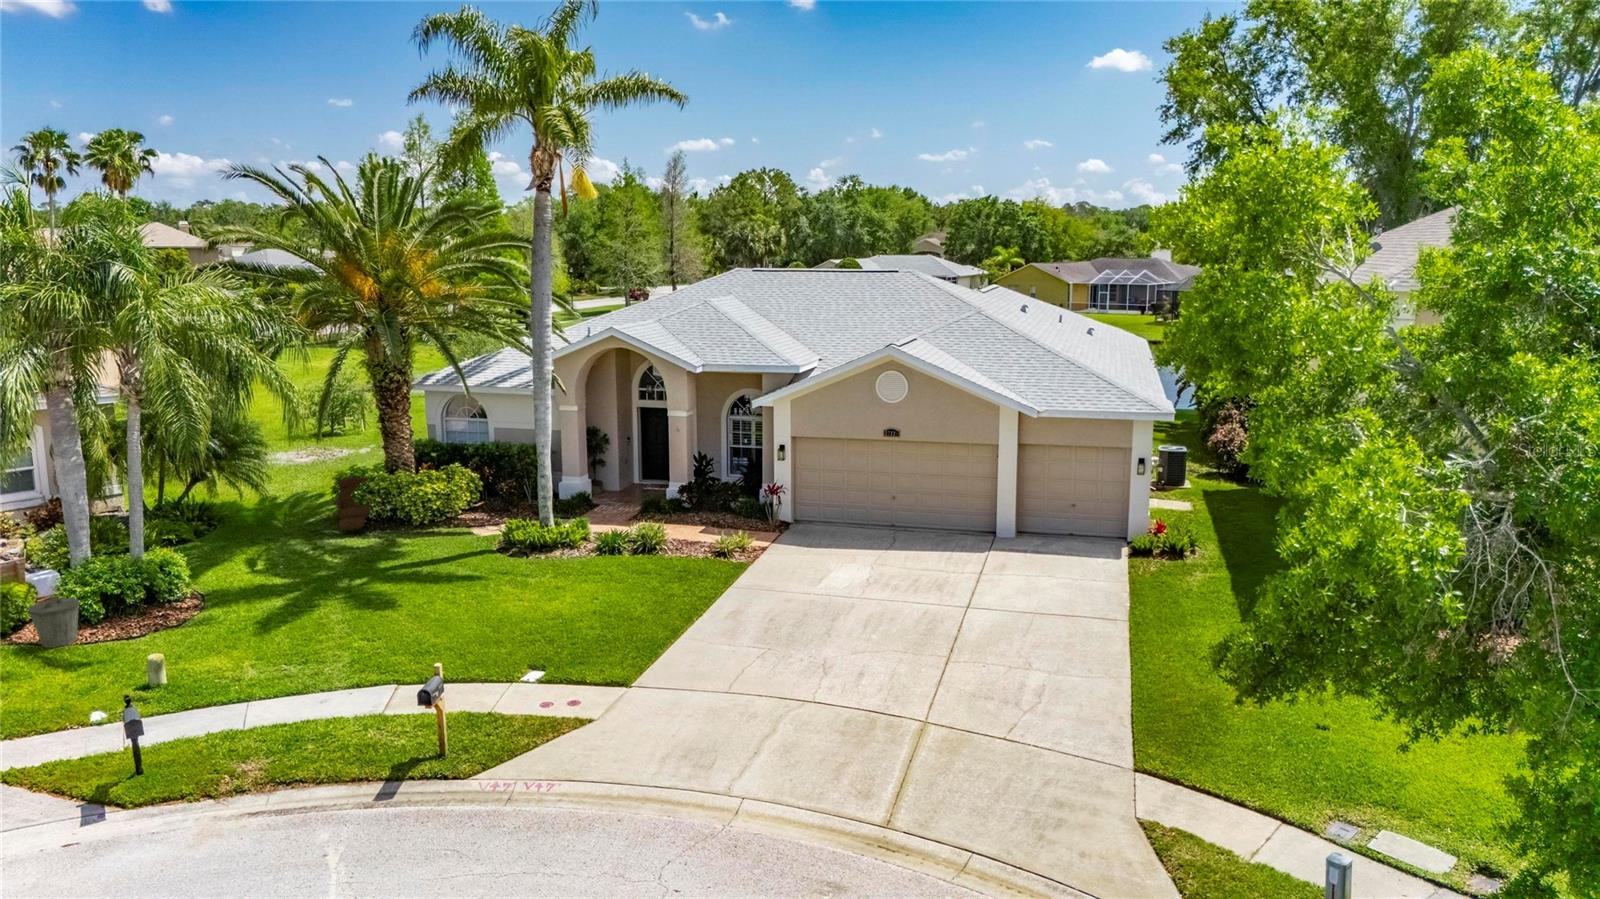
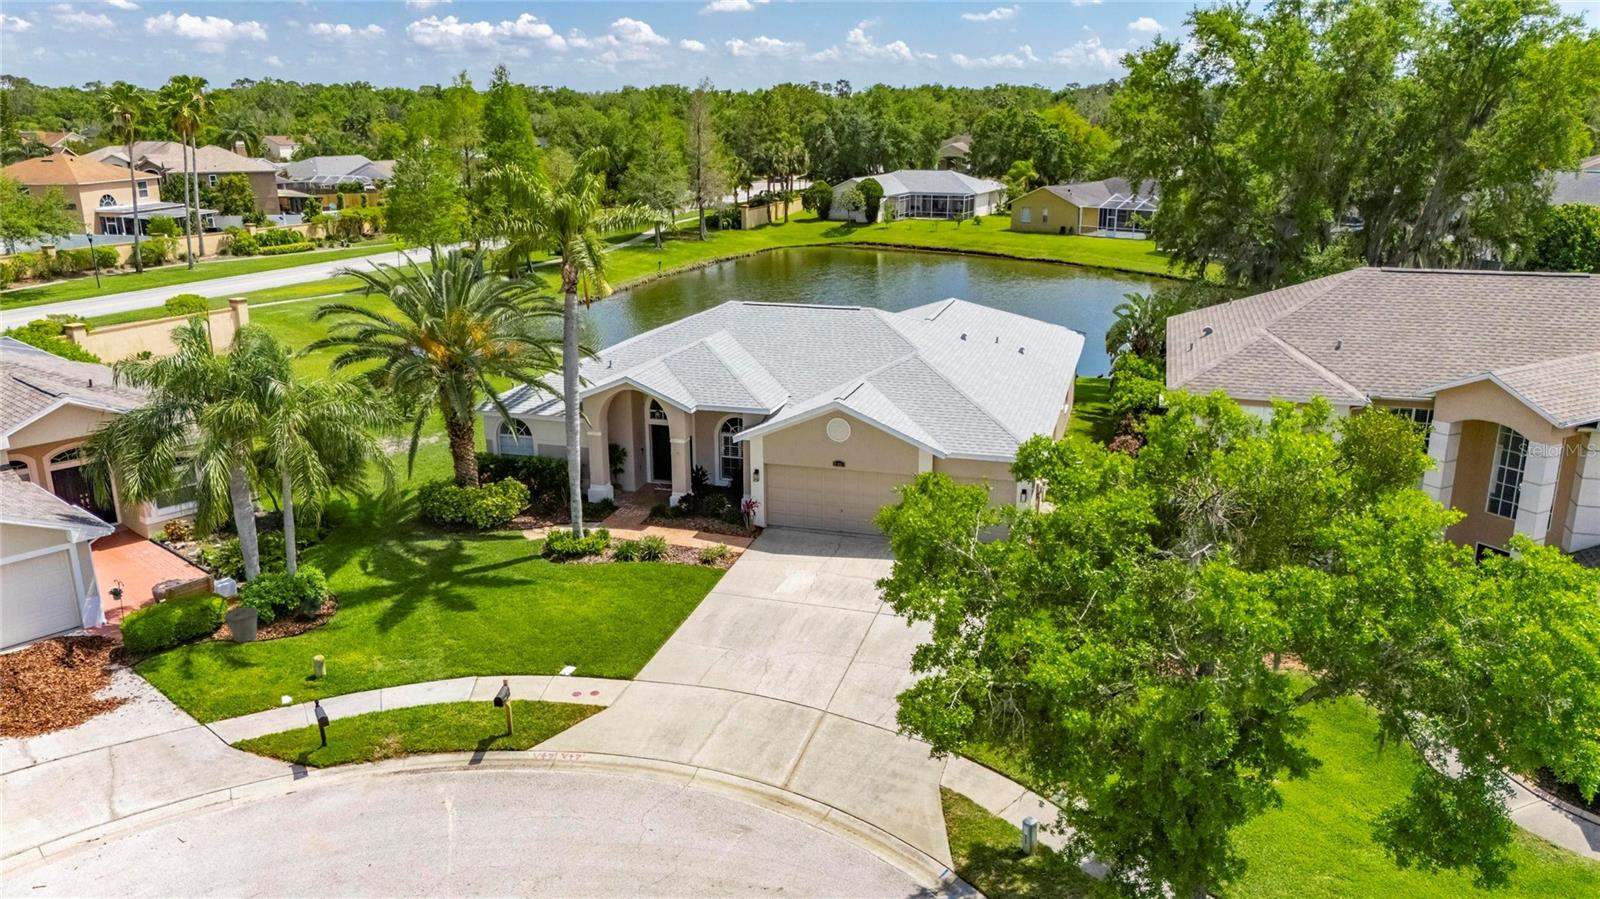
lounge chair: present [333,477,372,535] -> none [420,492,451,540]
potted plant: none [139,585,187,620] -> present [300,596,323,618]

